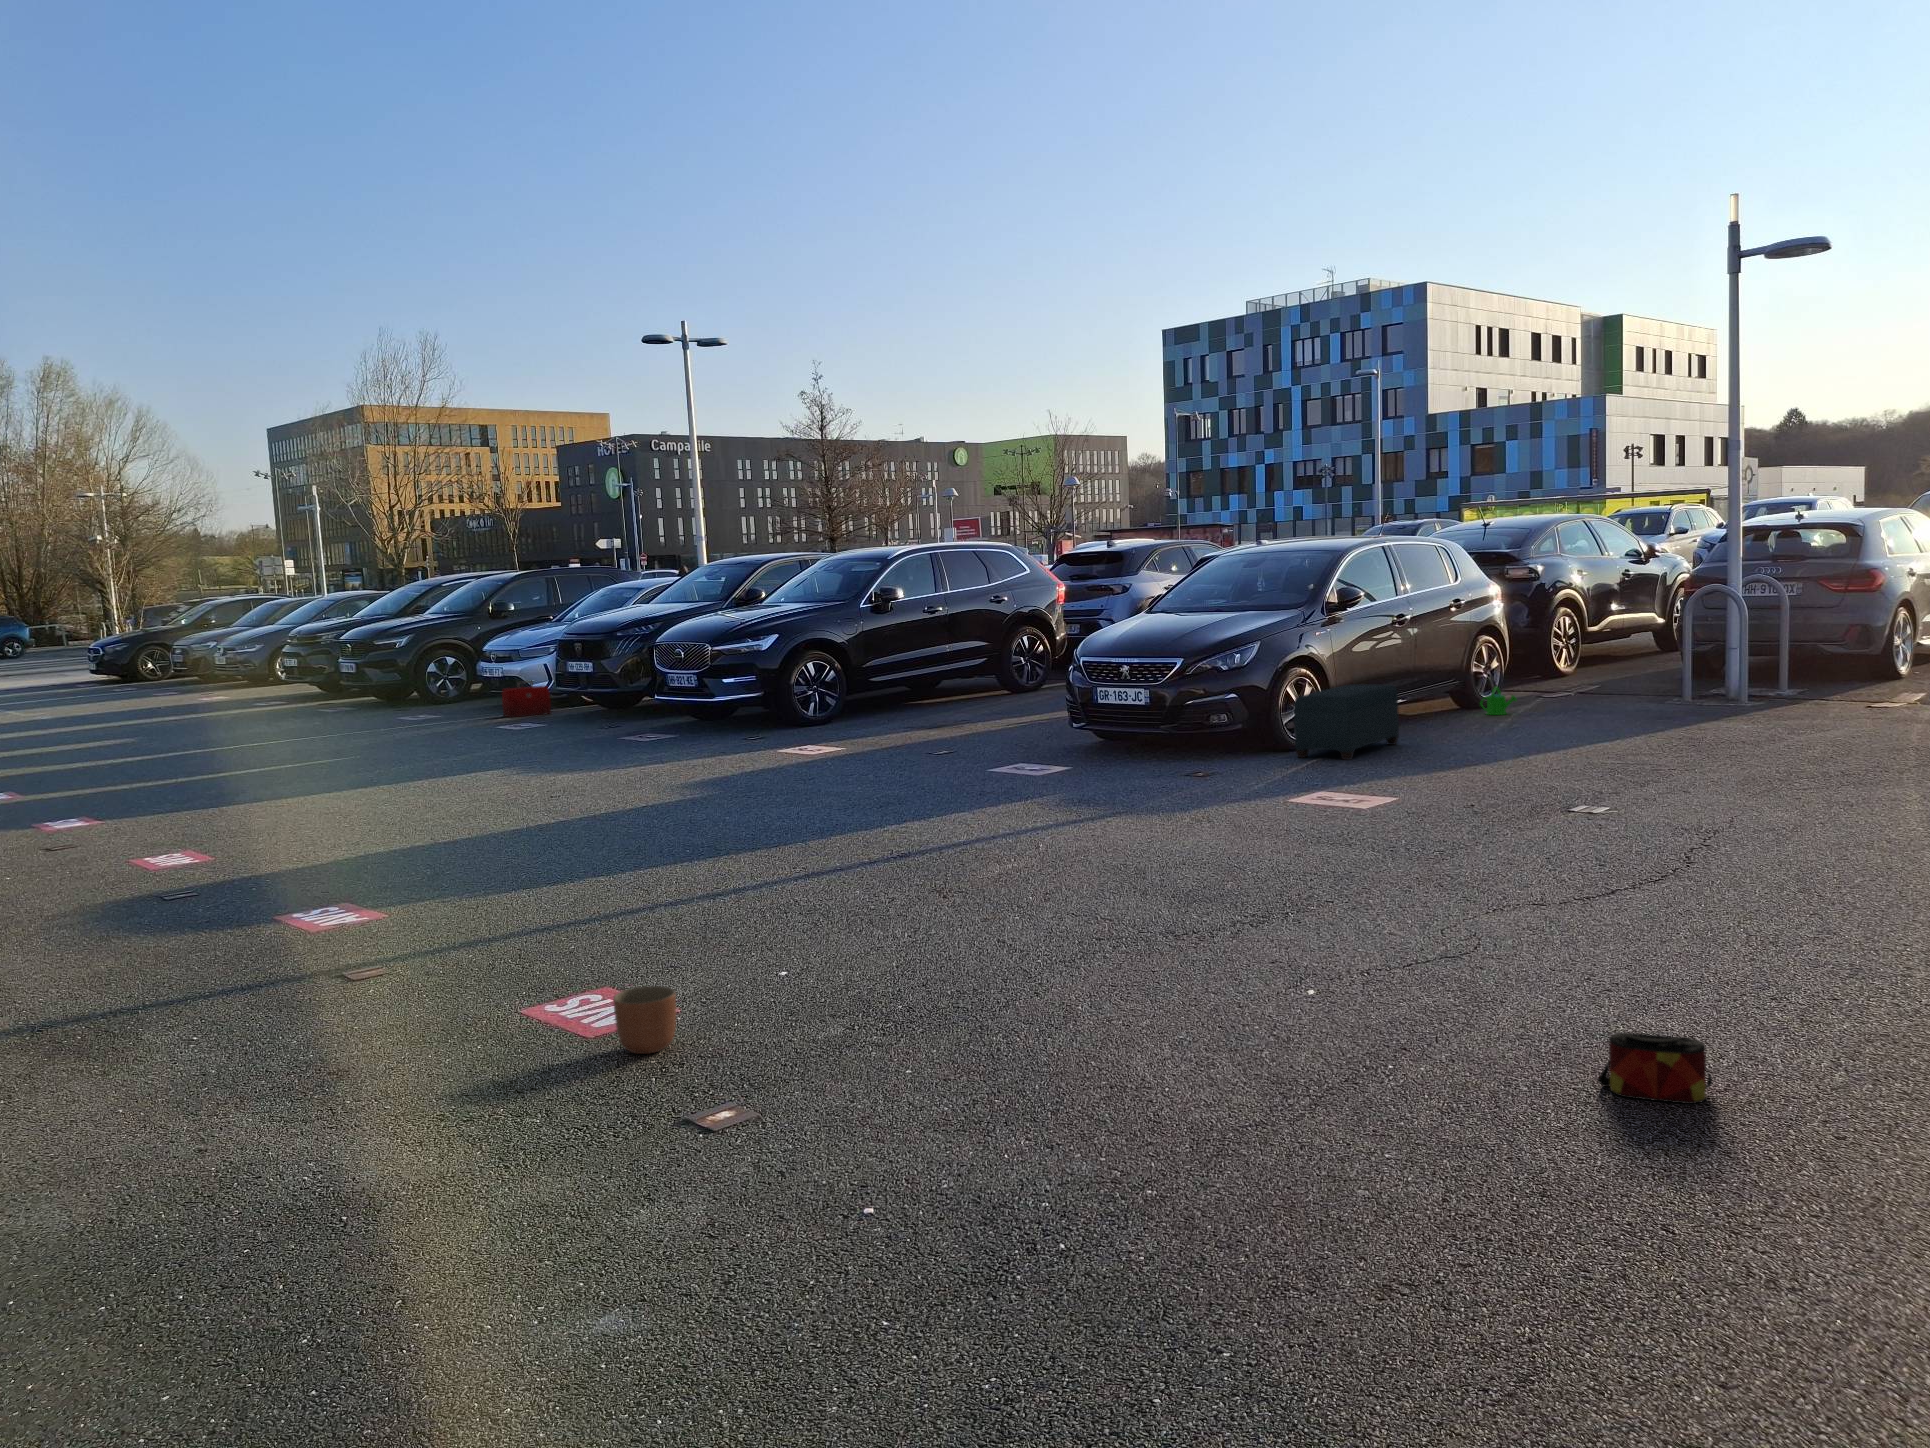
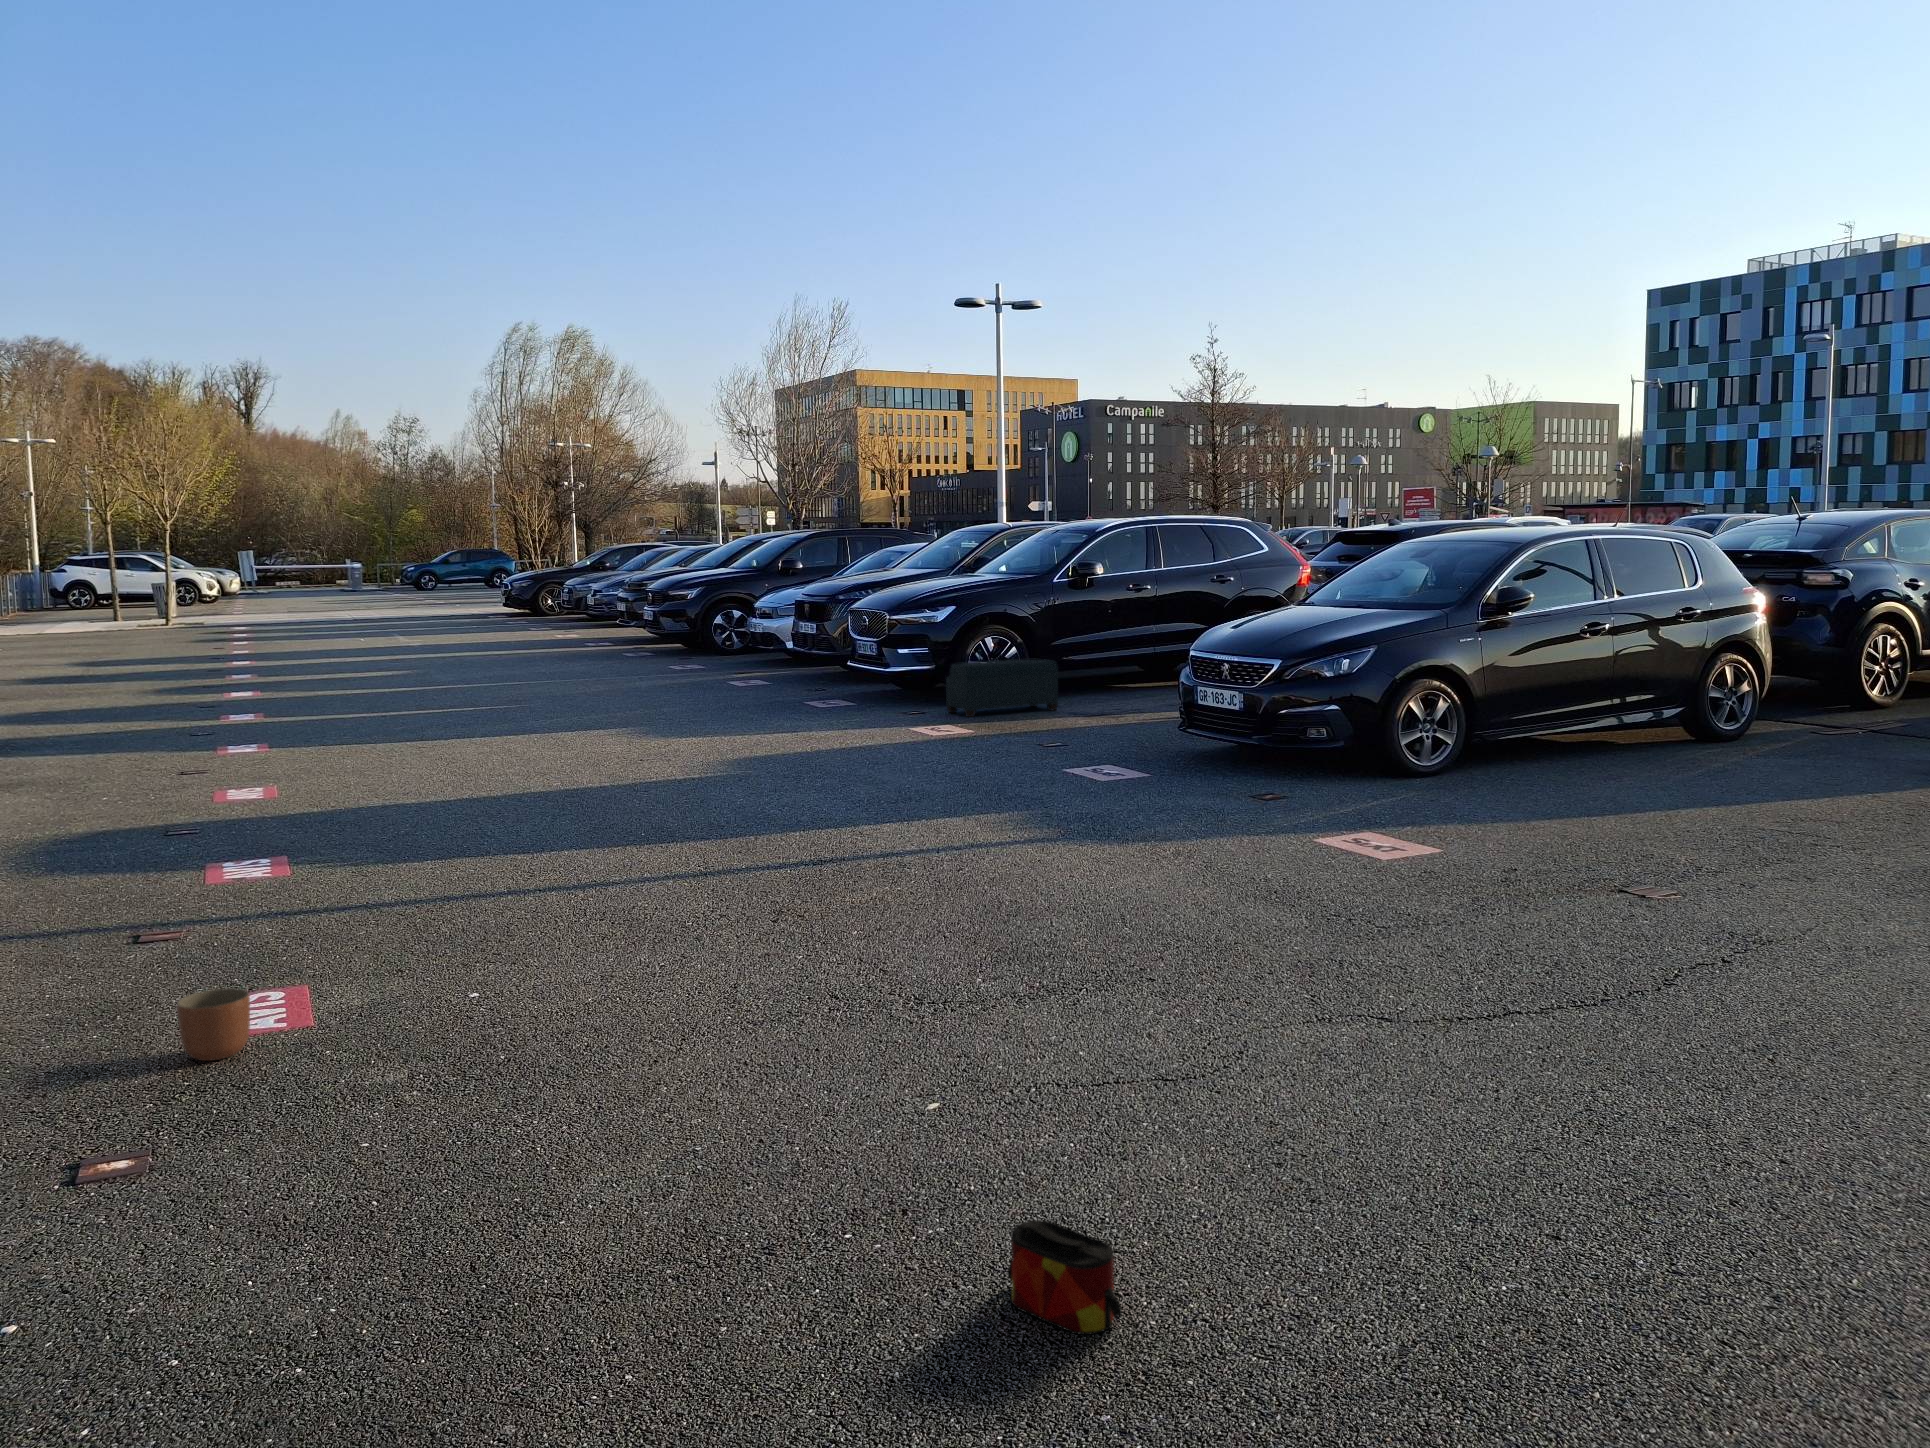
toolbox: present [502,681,551,718] -> none [752,638,795,673]
bench: present [1294,684,1399,760] -> present [946,659,1058,717]
watering can: present [1480,687,1517,715] -> none [1712,715,1755,750]

